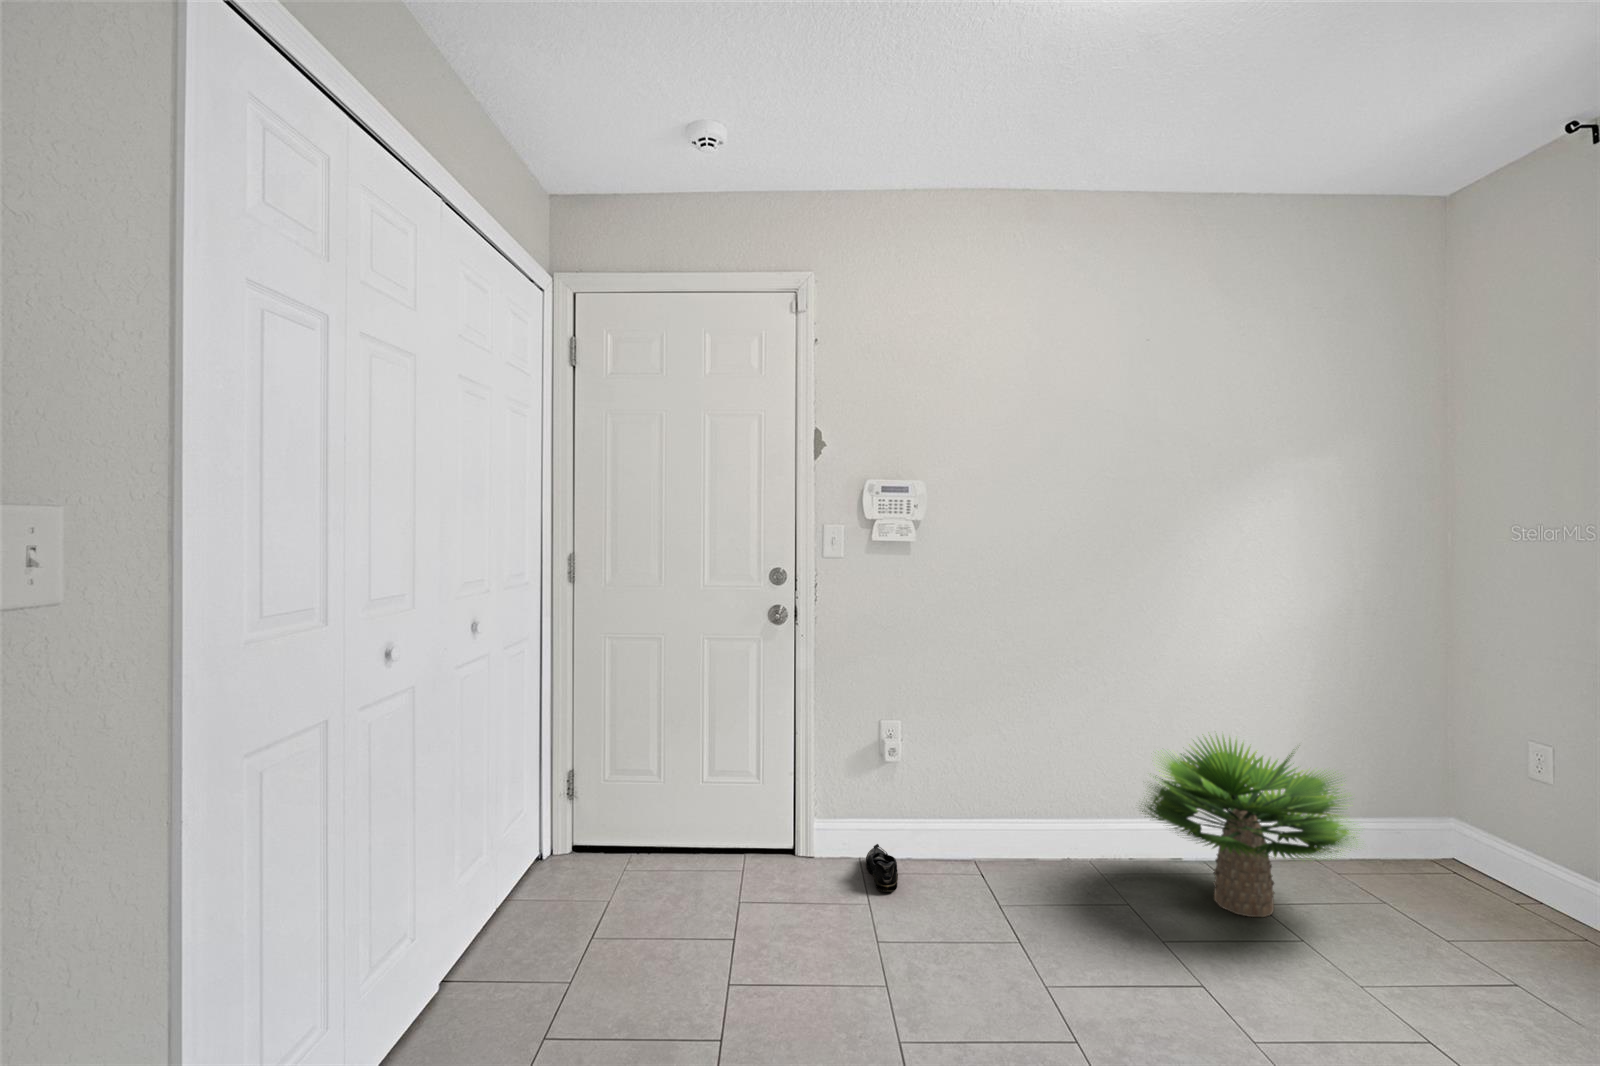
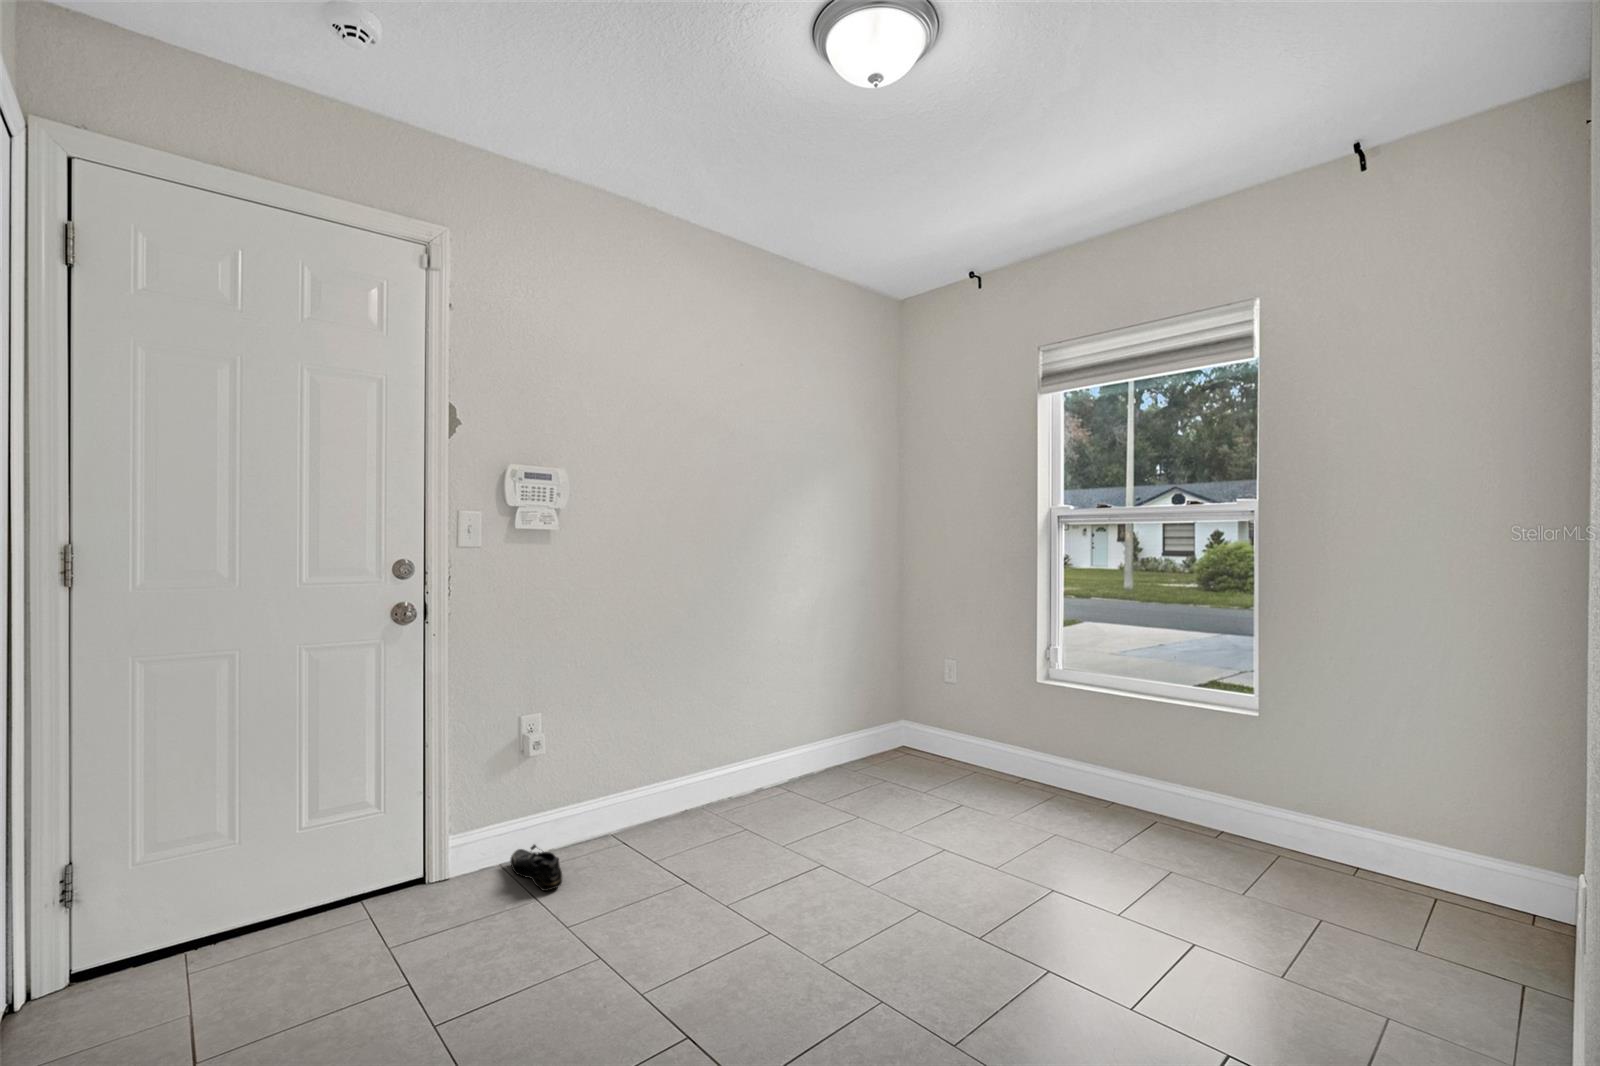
potted plant: present [1142,735,1354,917] -> none [743,678,902,819]

